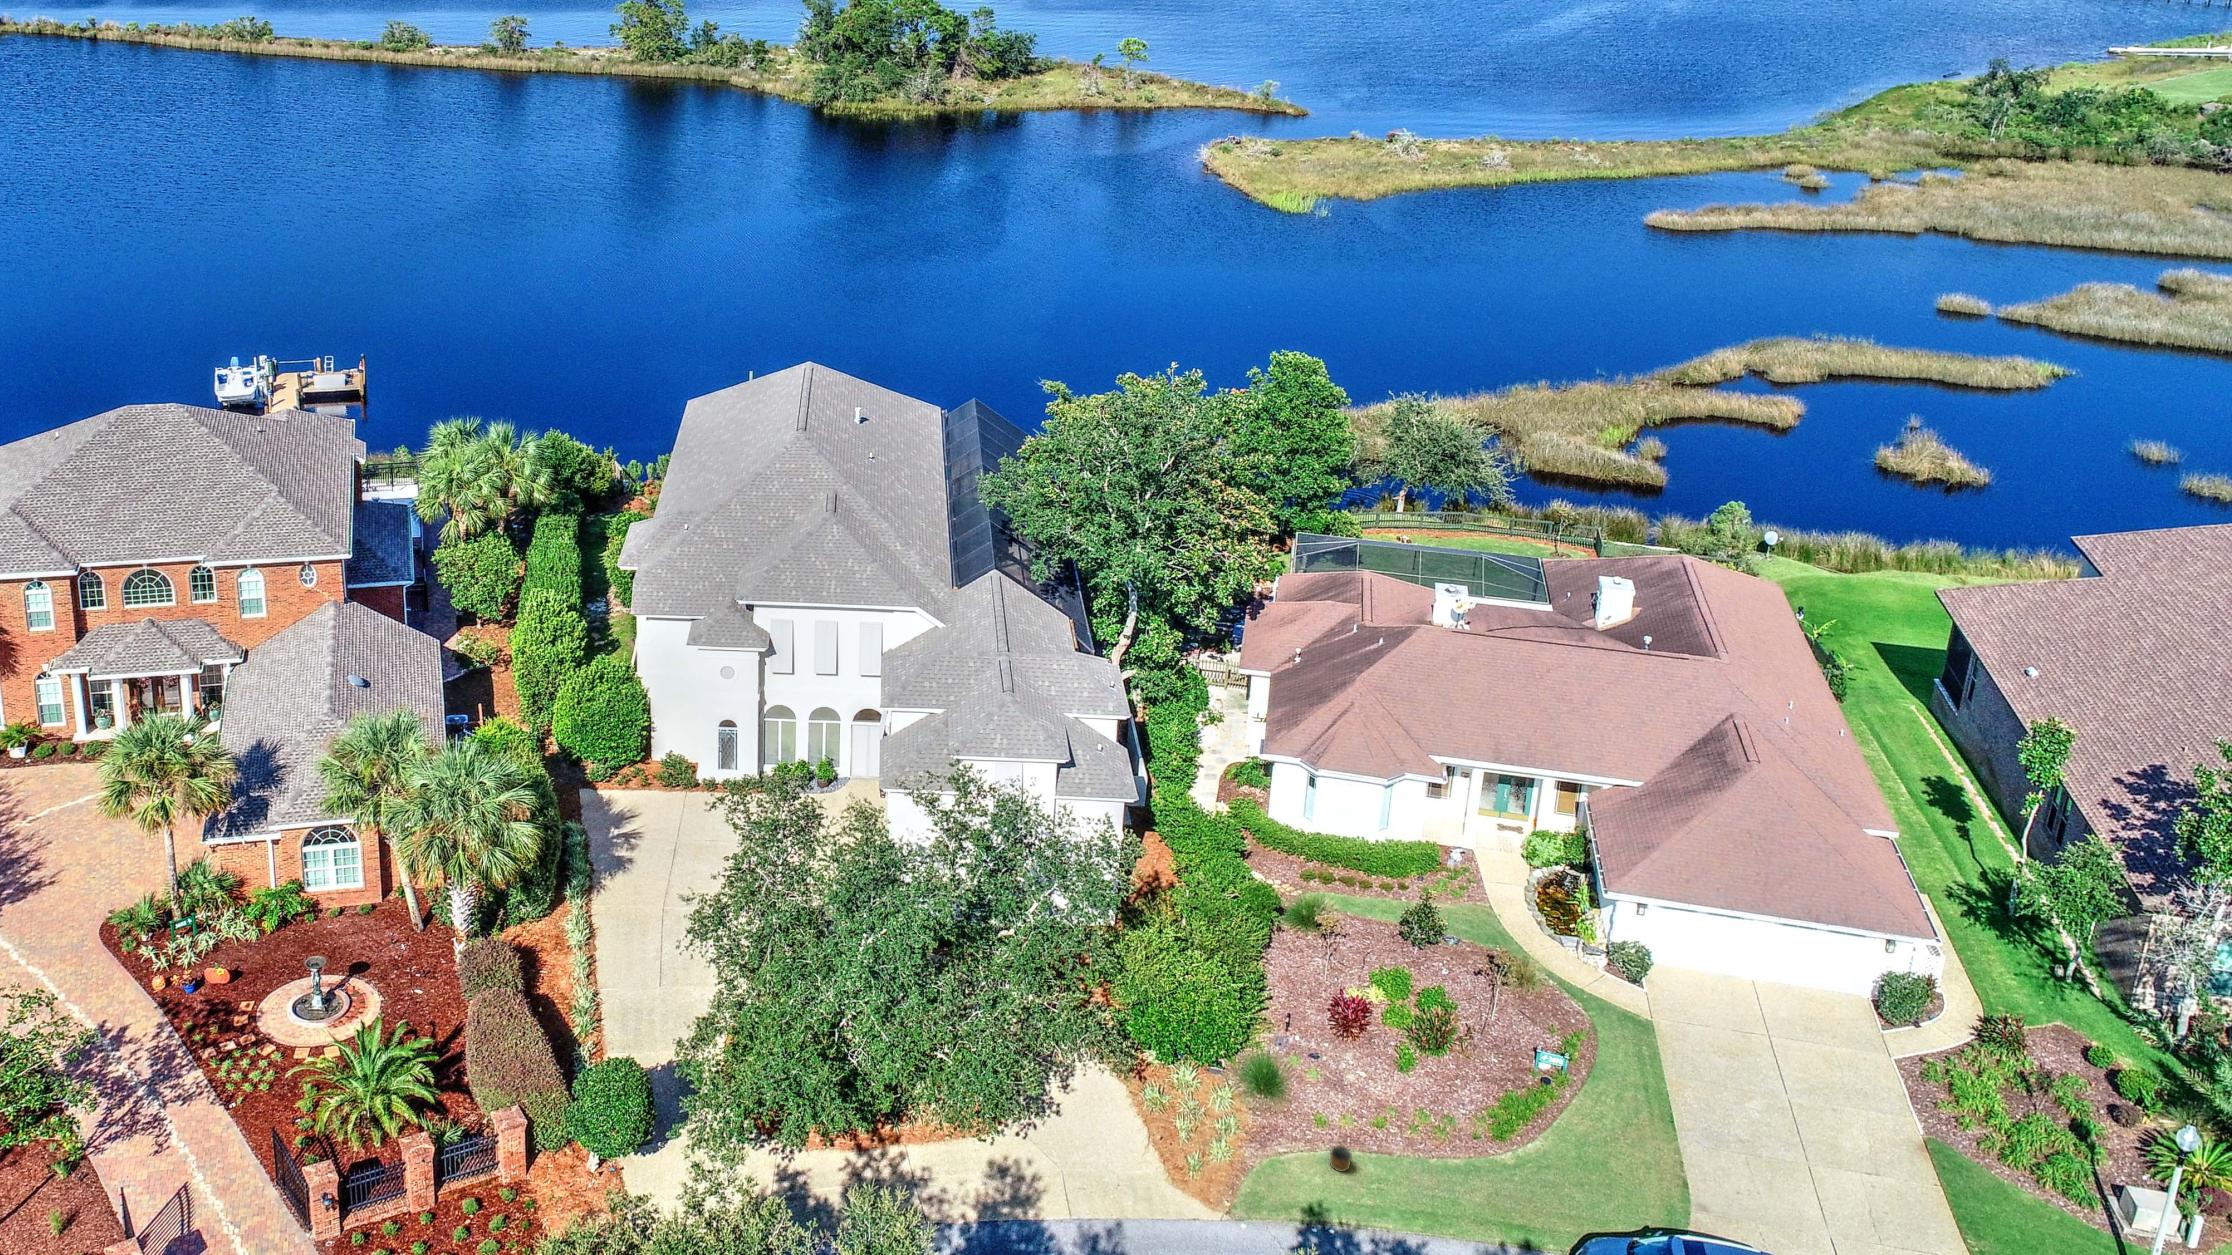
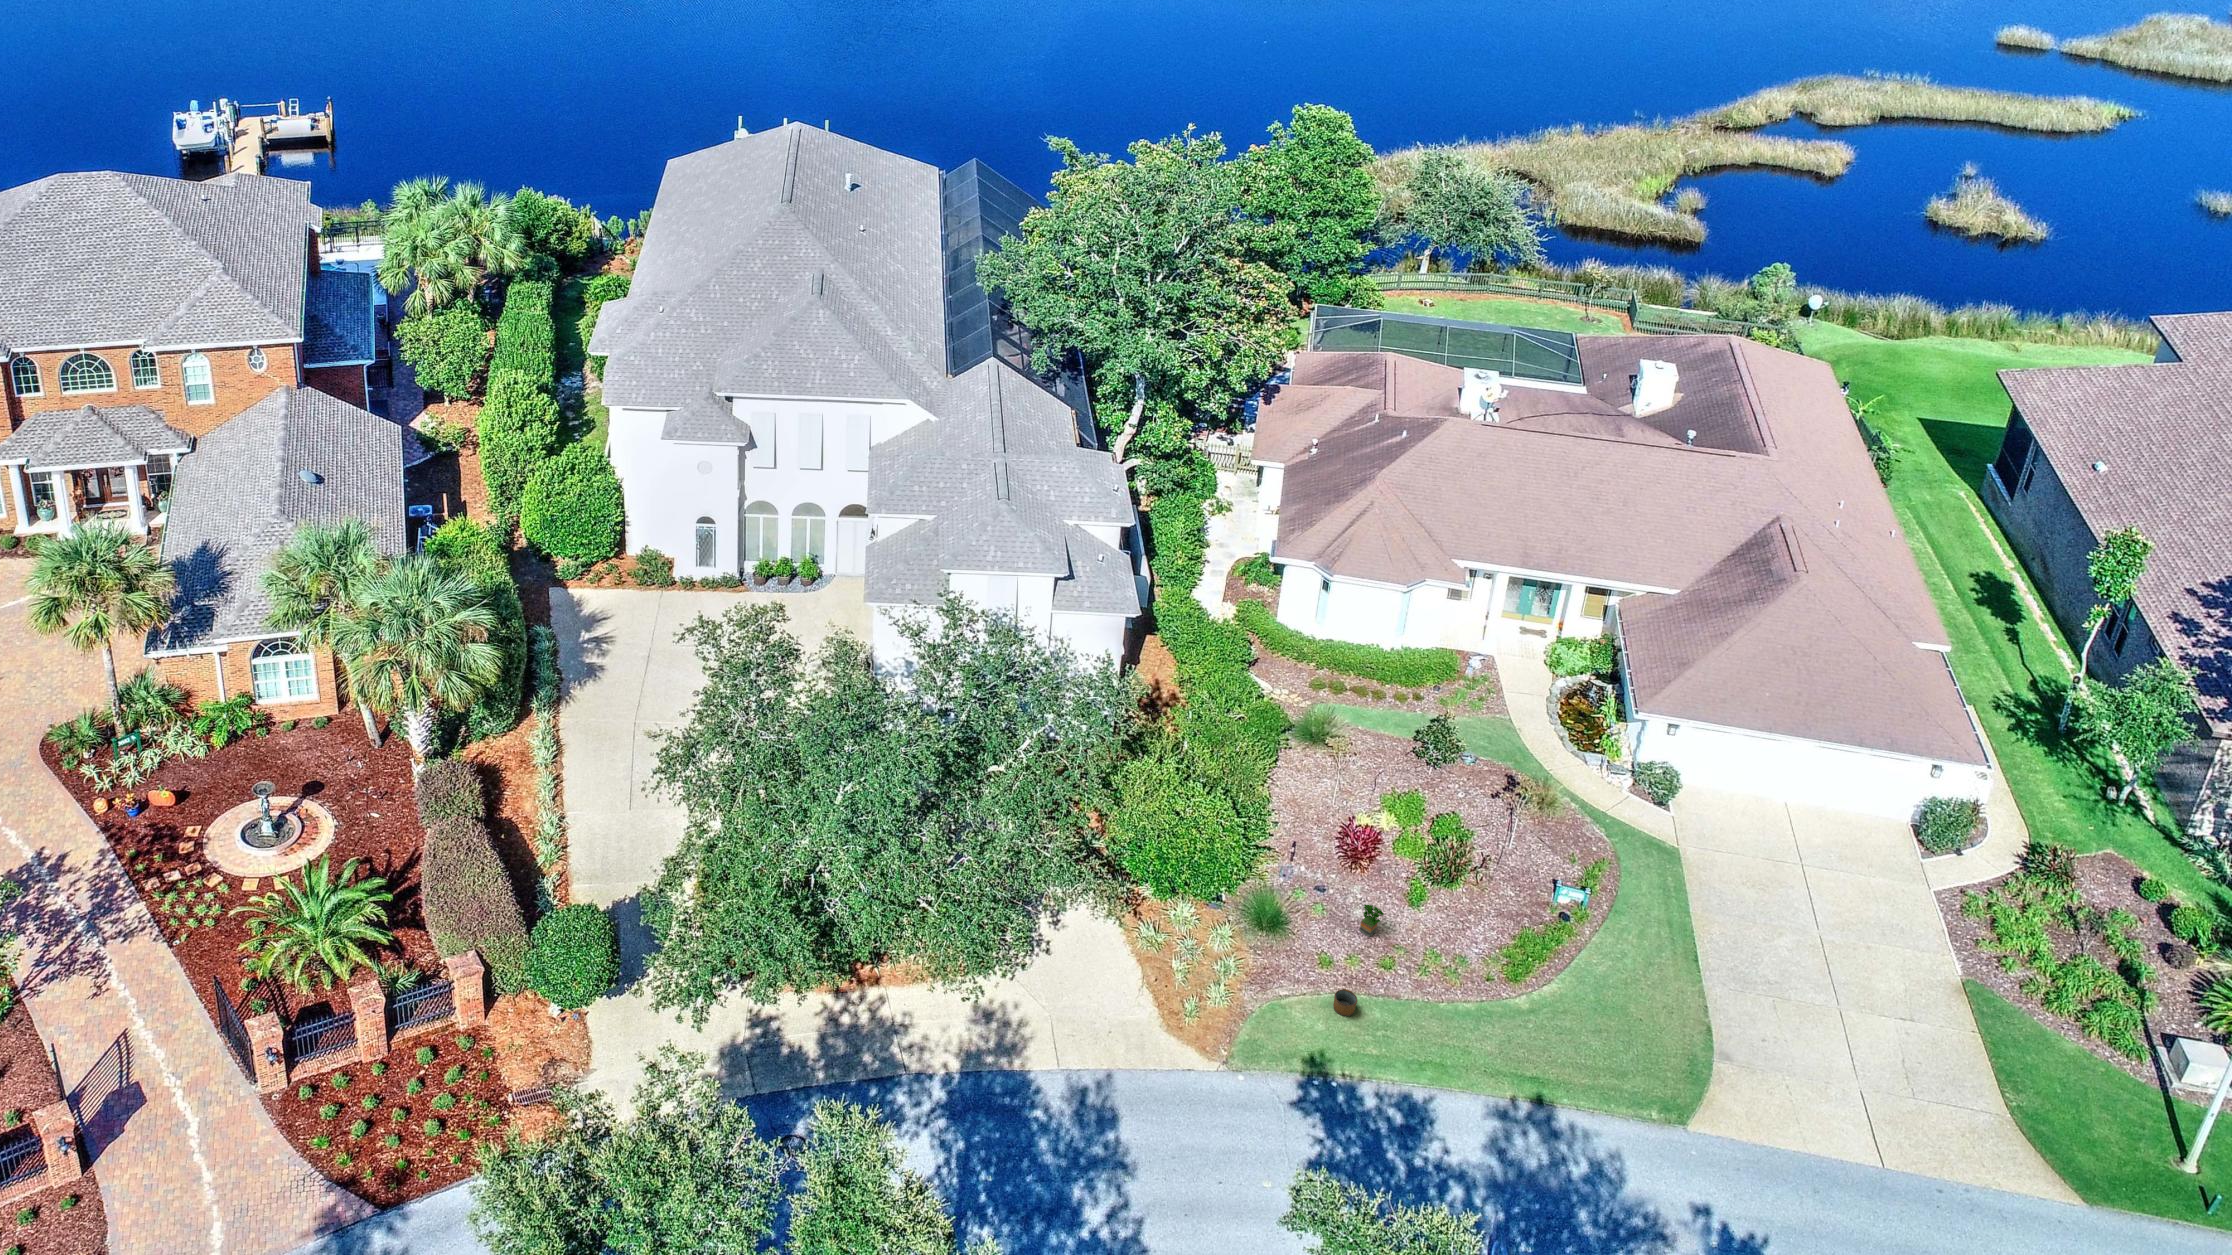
potted tree: none [1352,1067,1375,1100] -> present [1359,905,1383,937]

